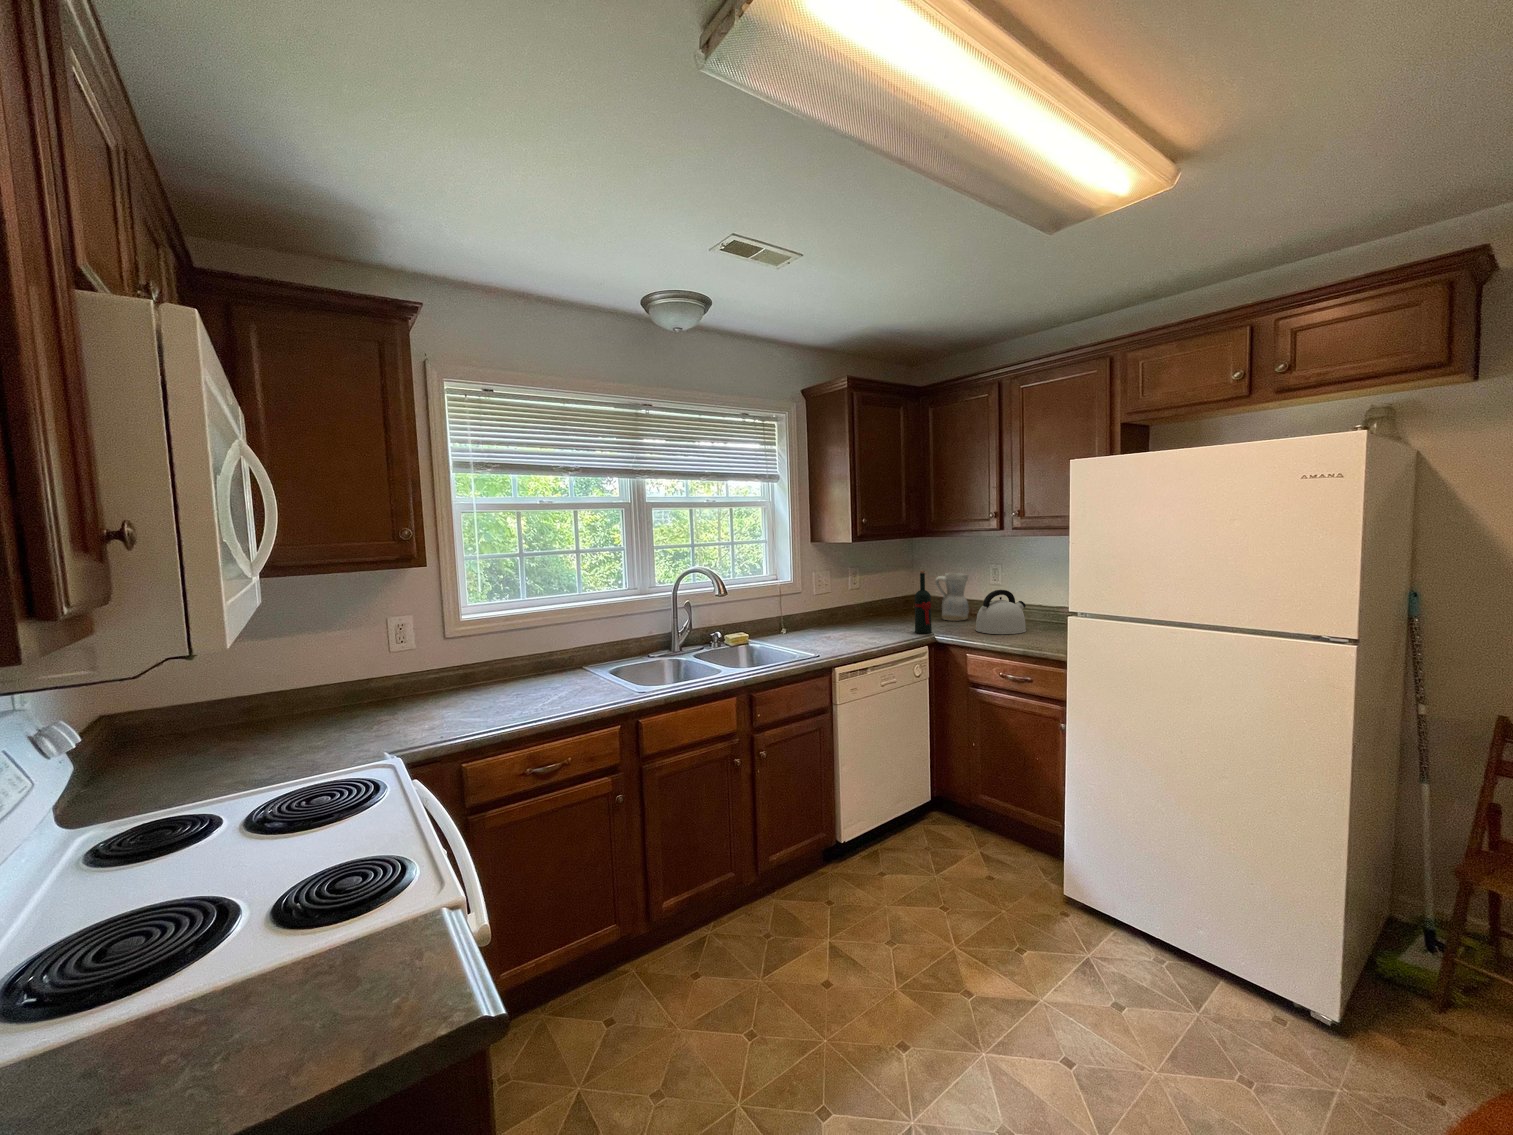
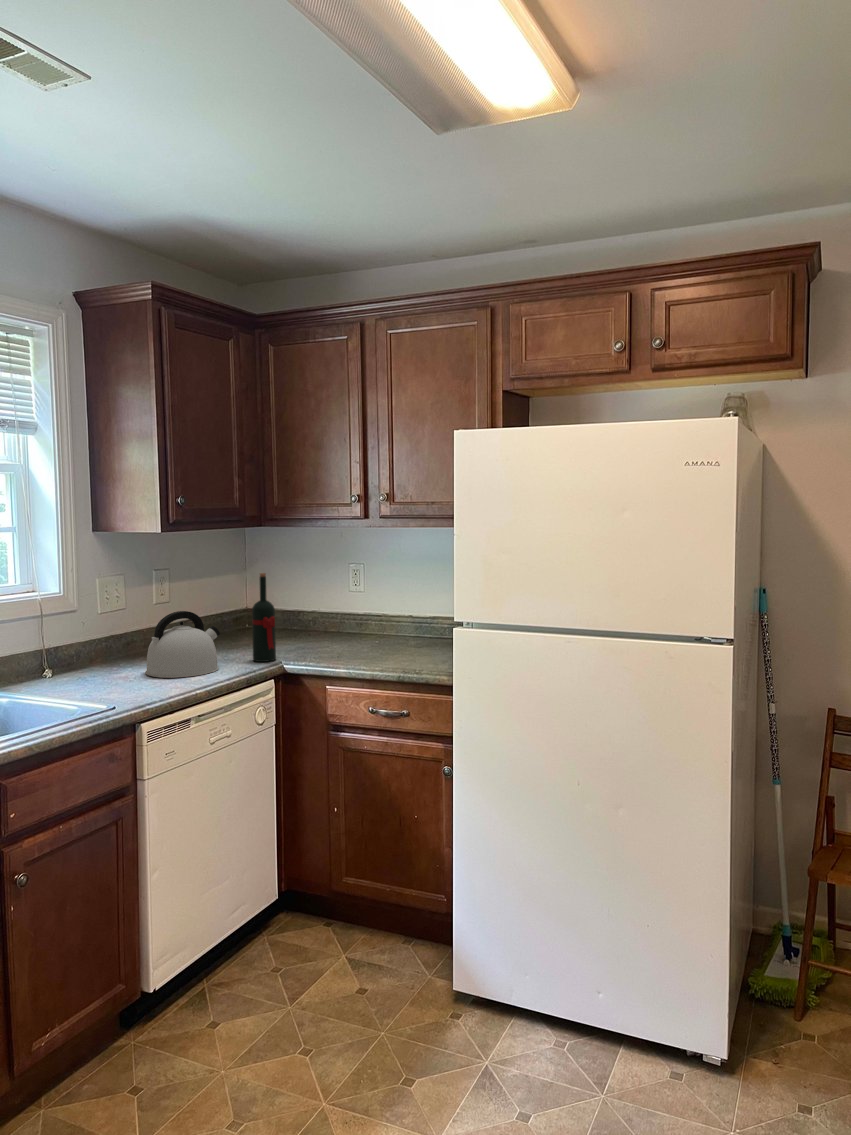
ceramic pitcher: present [935,573,969,621] -> none [276,576,320,641]
kettle: present [975,590,1026,634] -> present [146,611,220,678]

